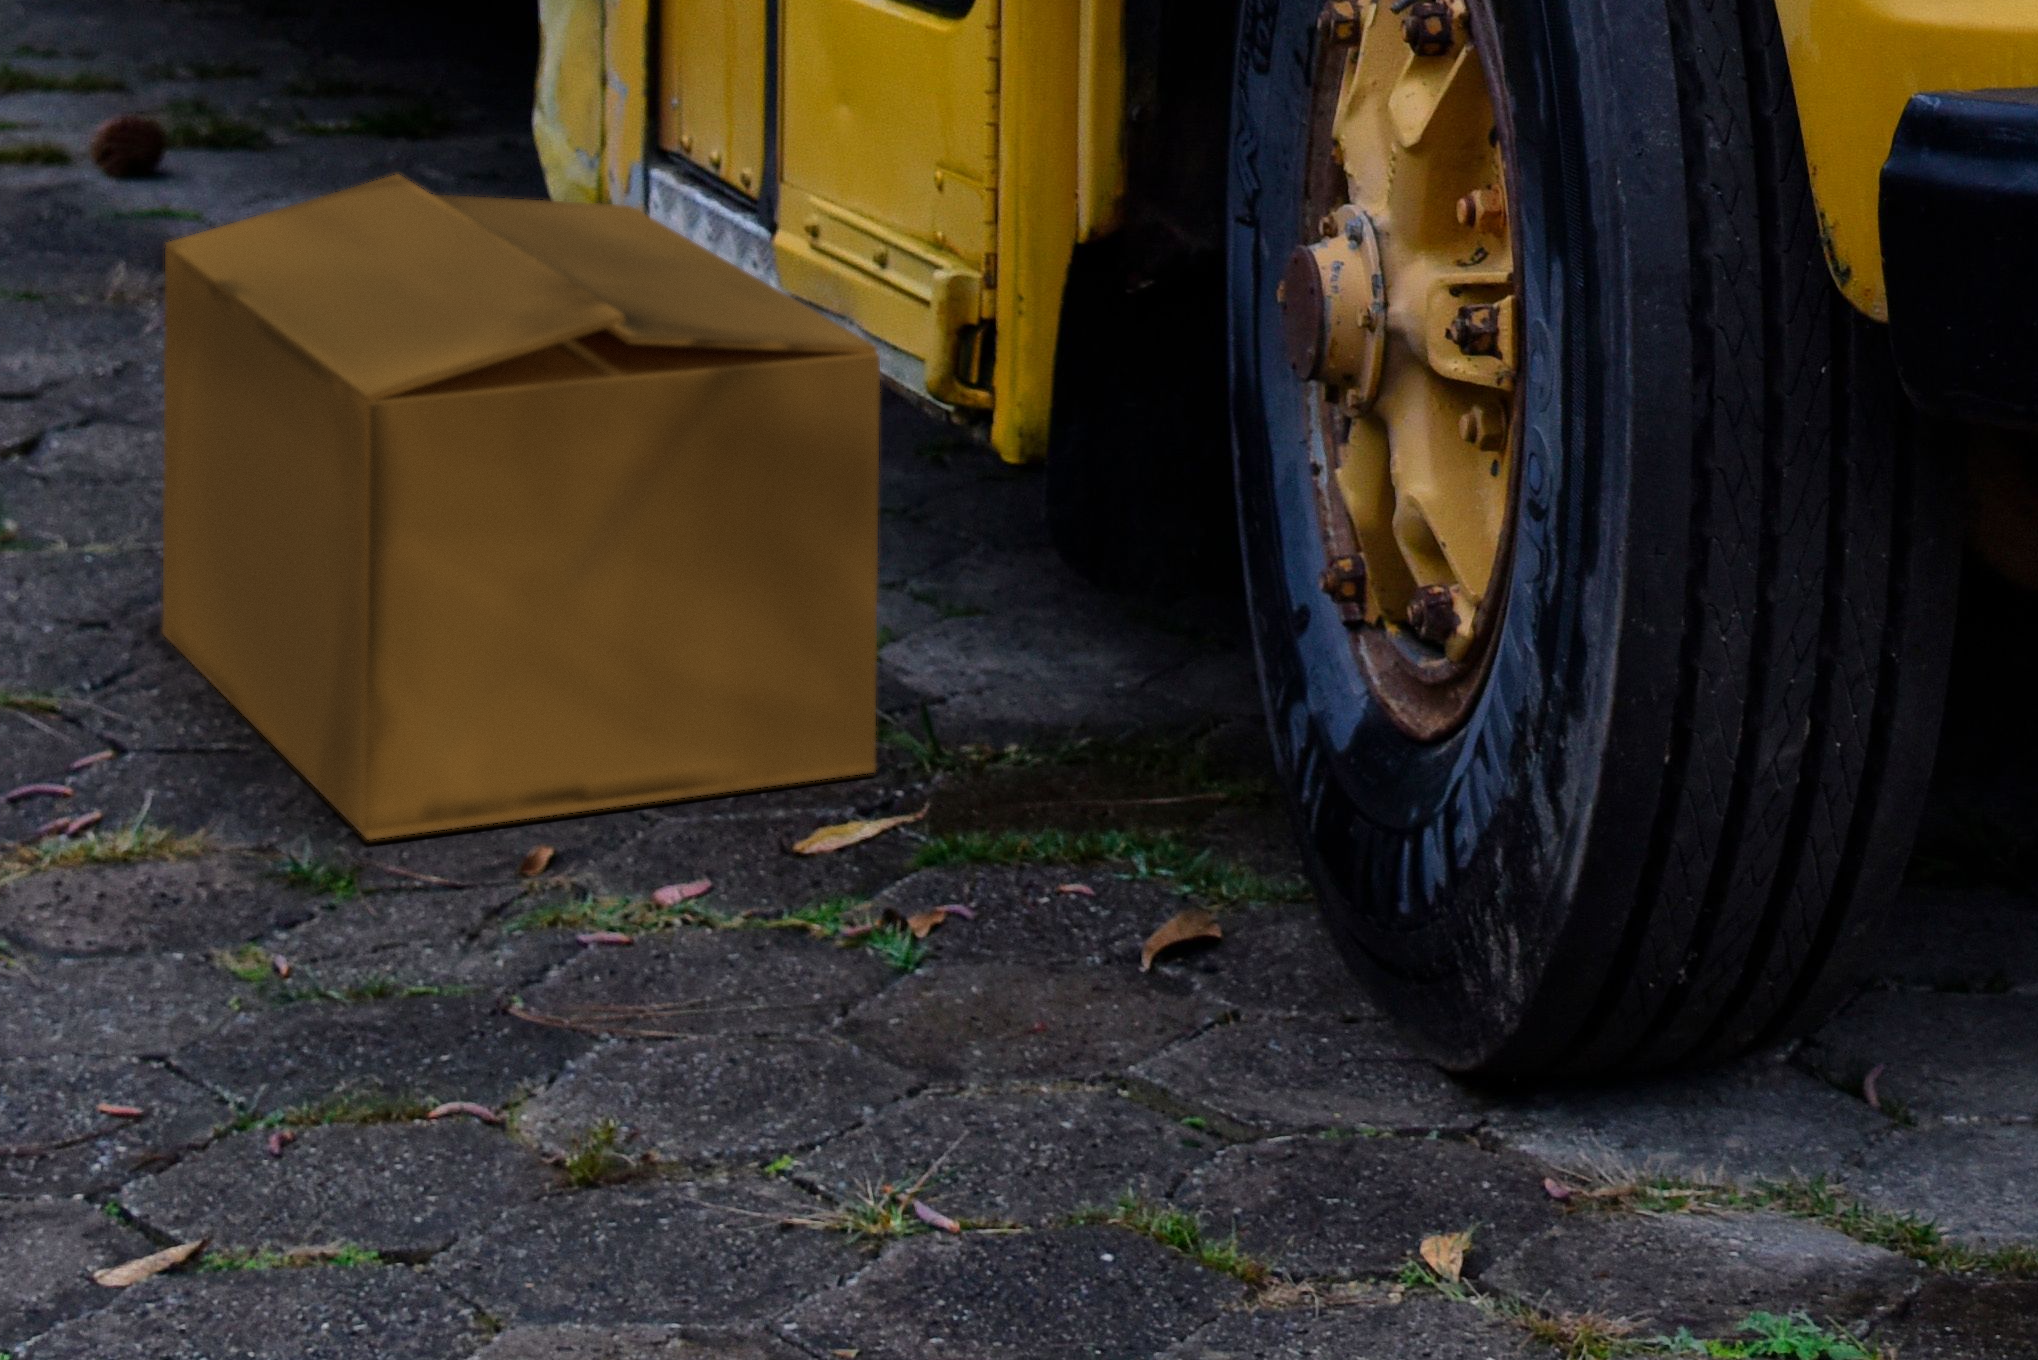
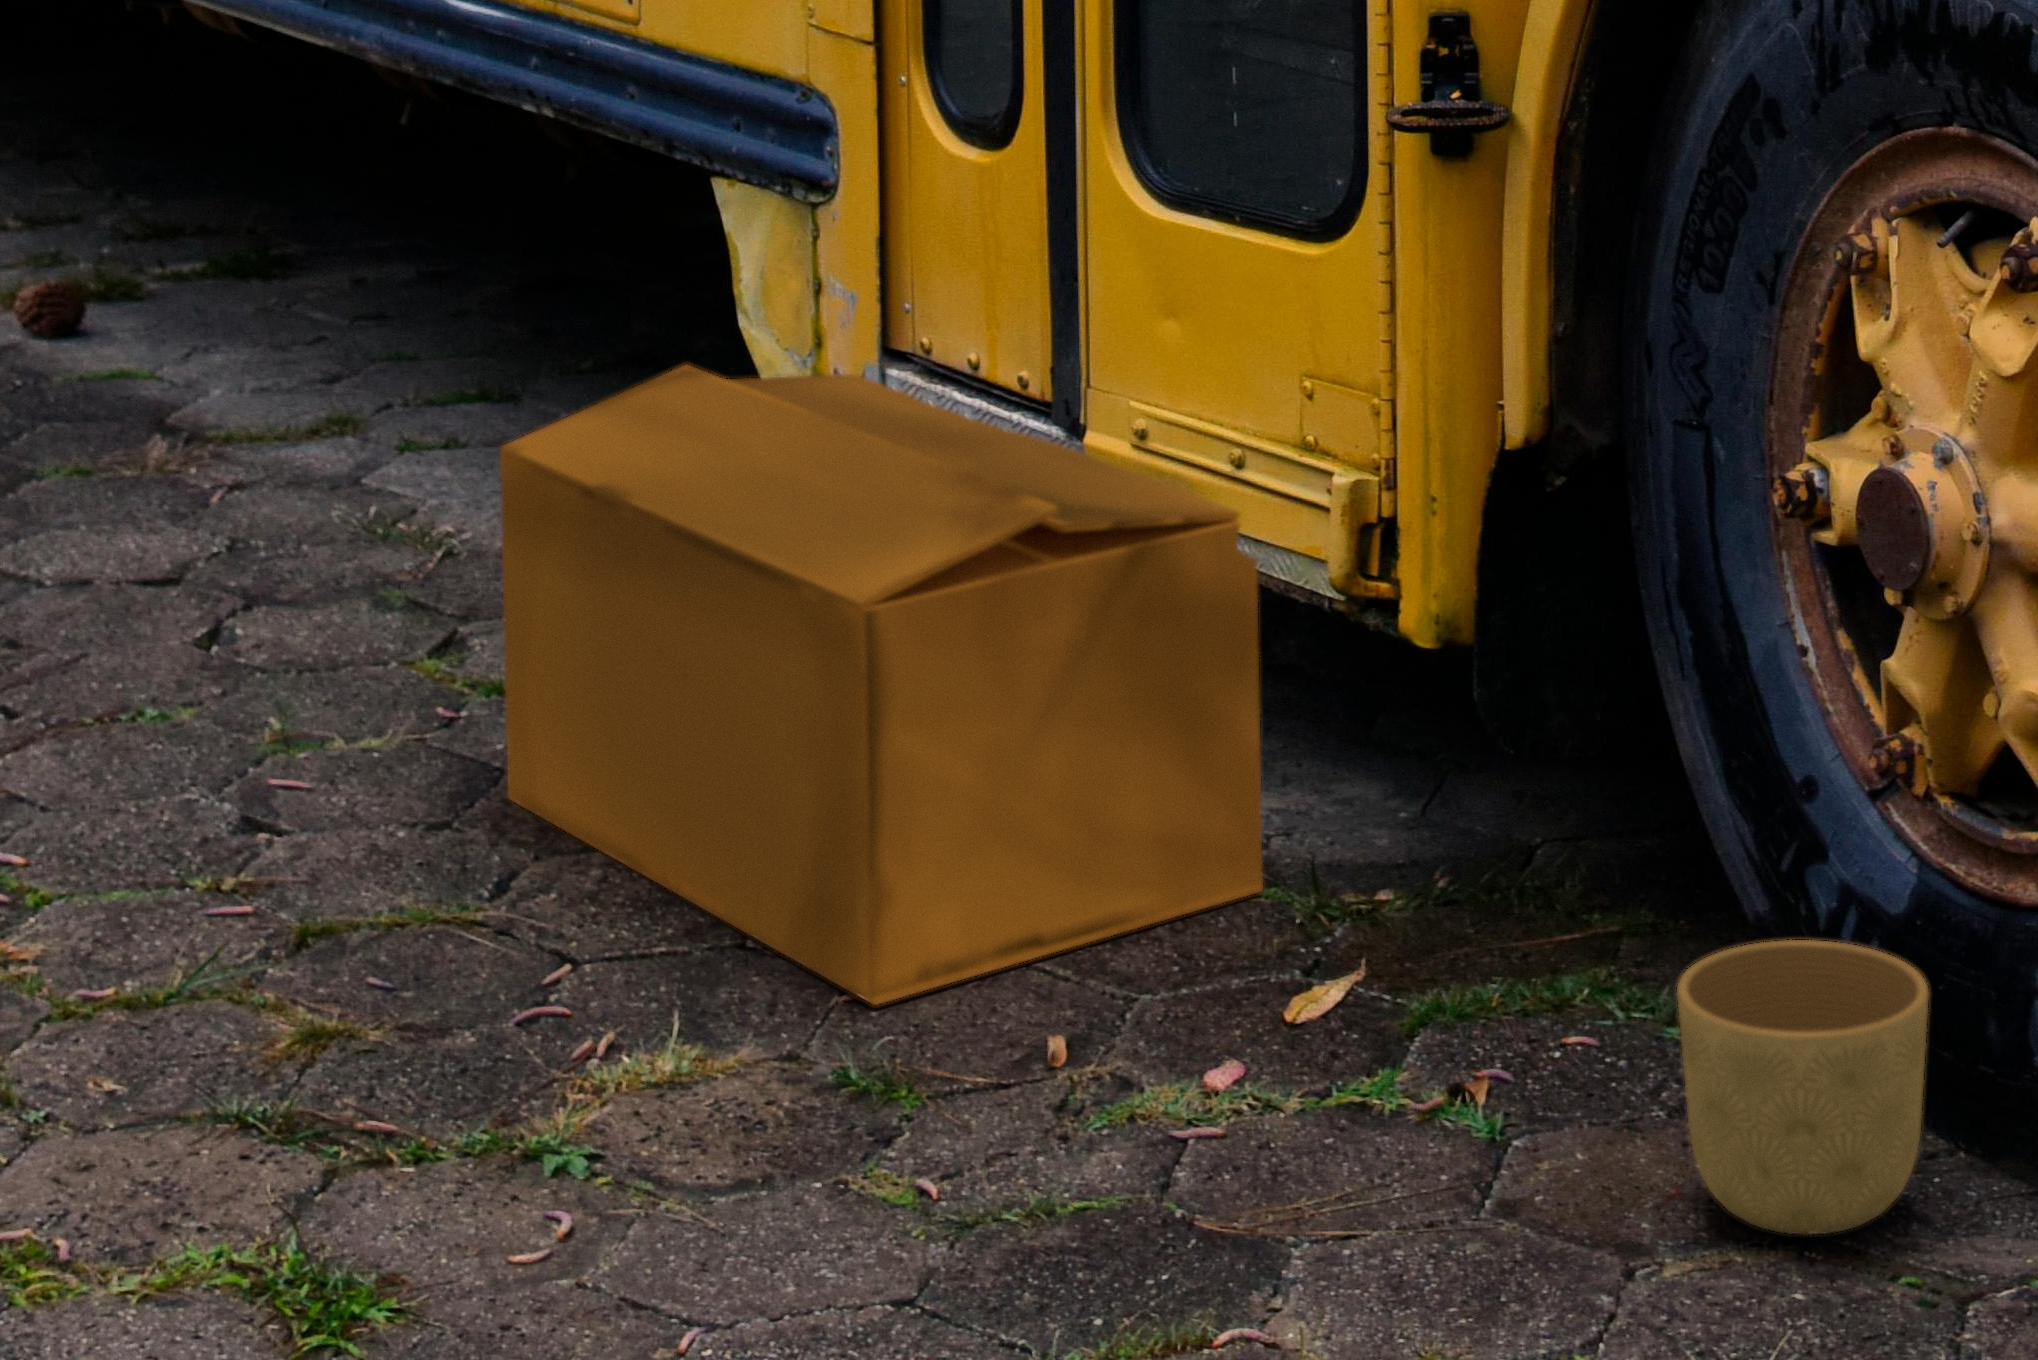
planter: none [1040,804,1323,1115] -> present [1677,940,1928,1235]

